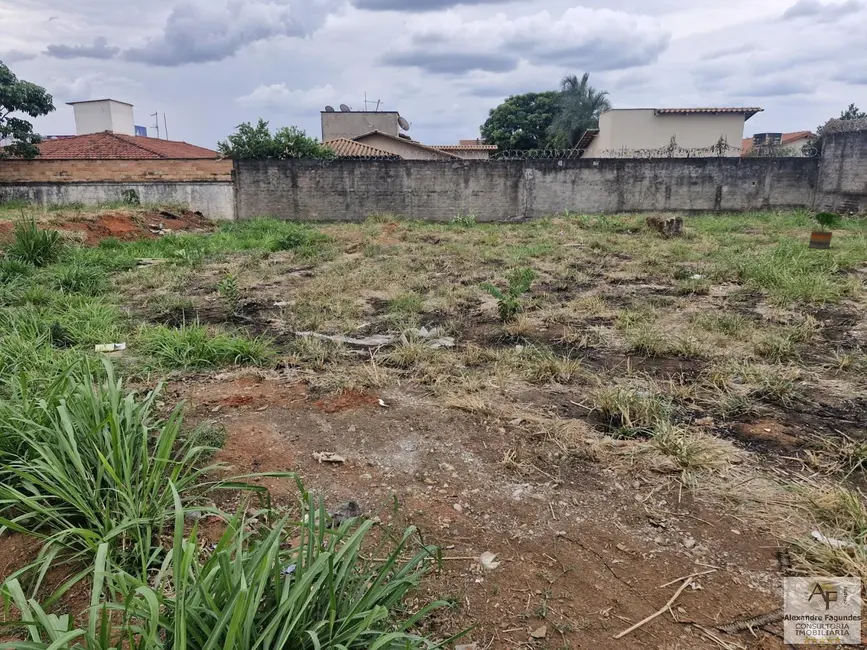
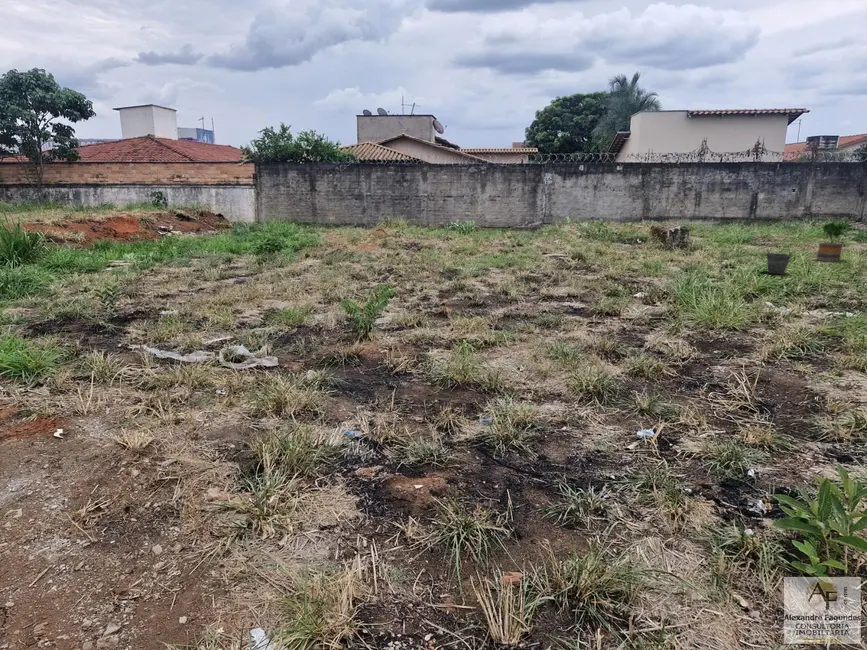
bucket: none [774,232,798,261] -> present [767,252,791,274]

